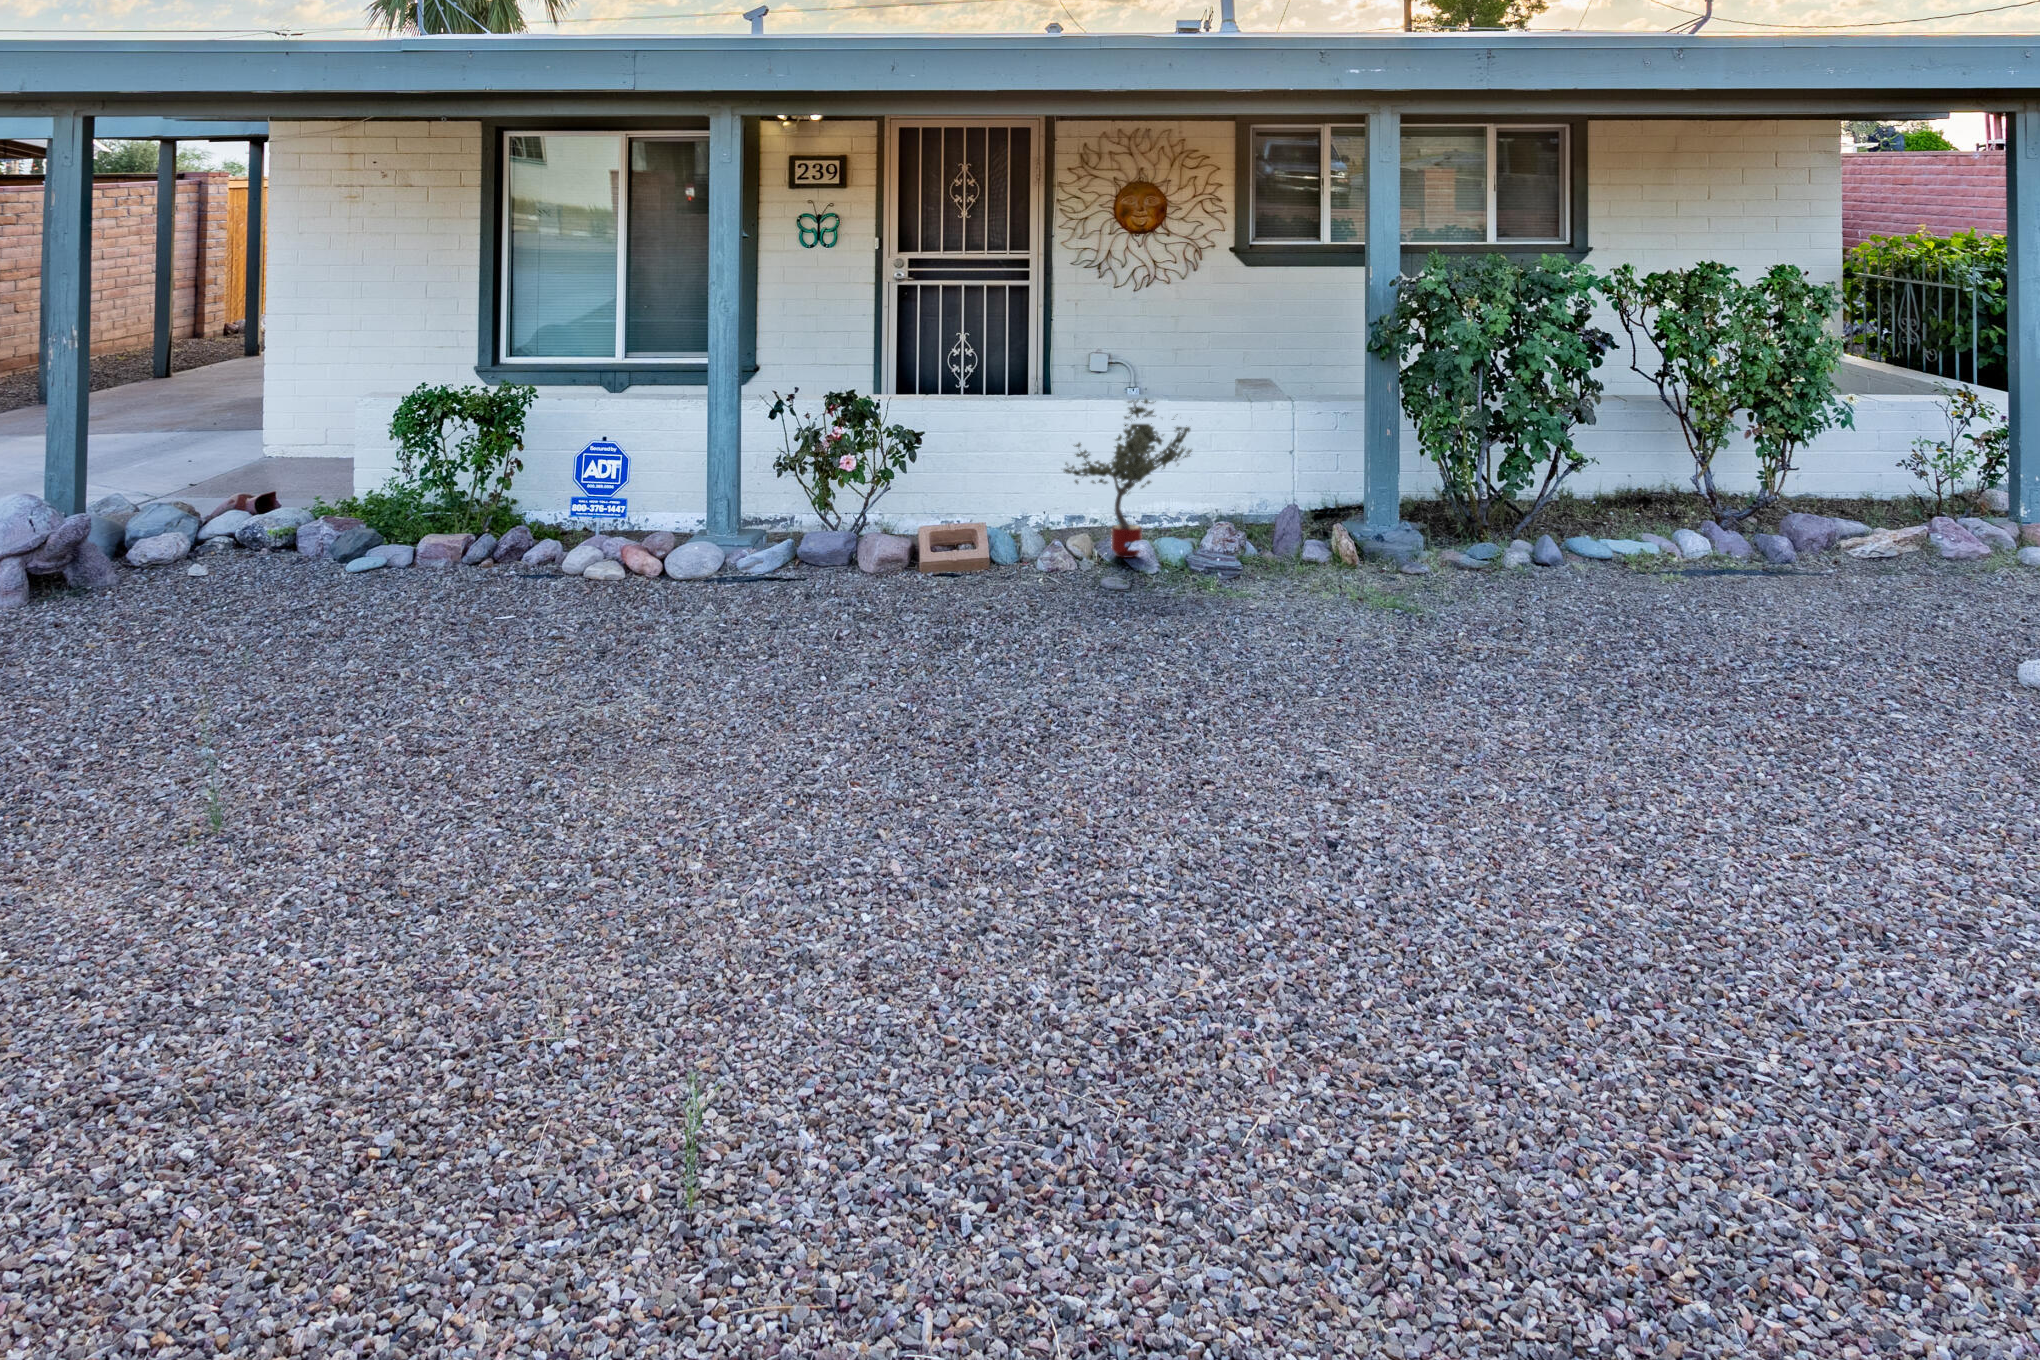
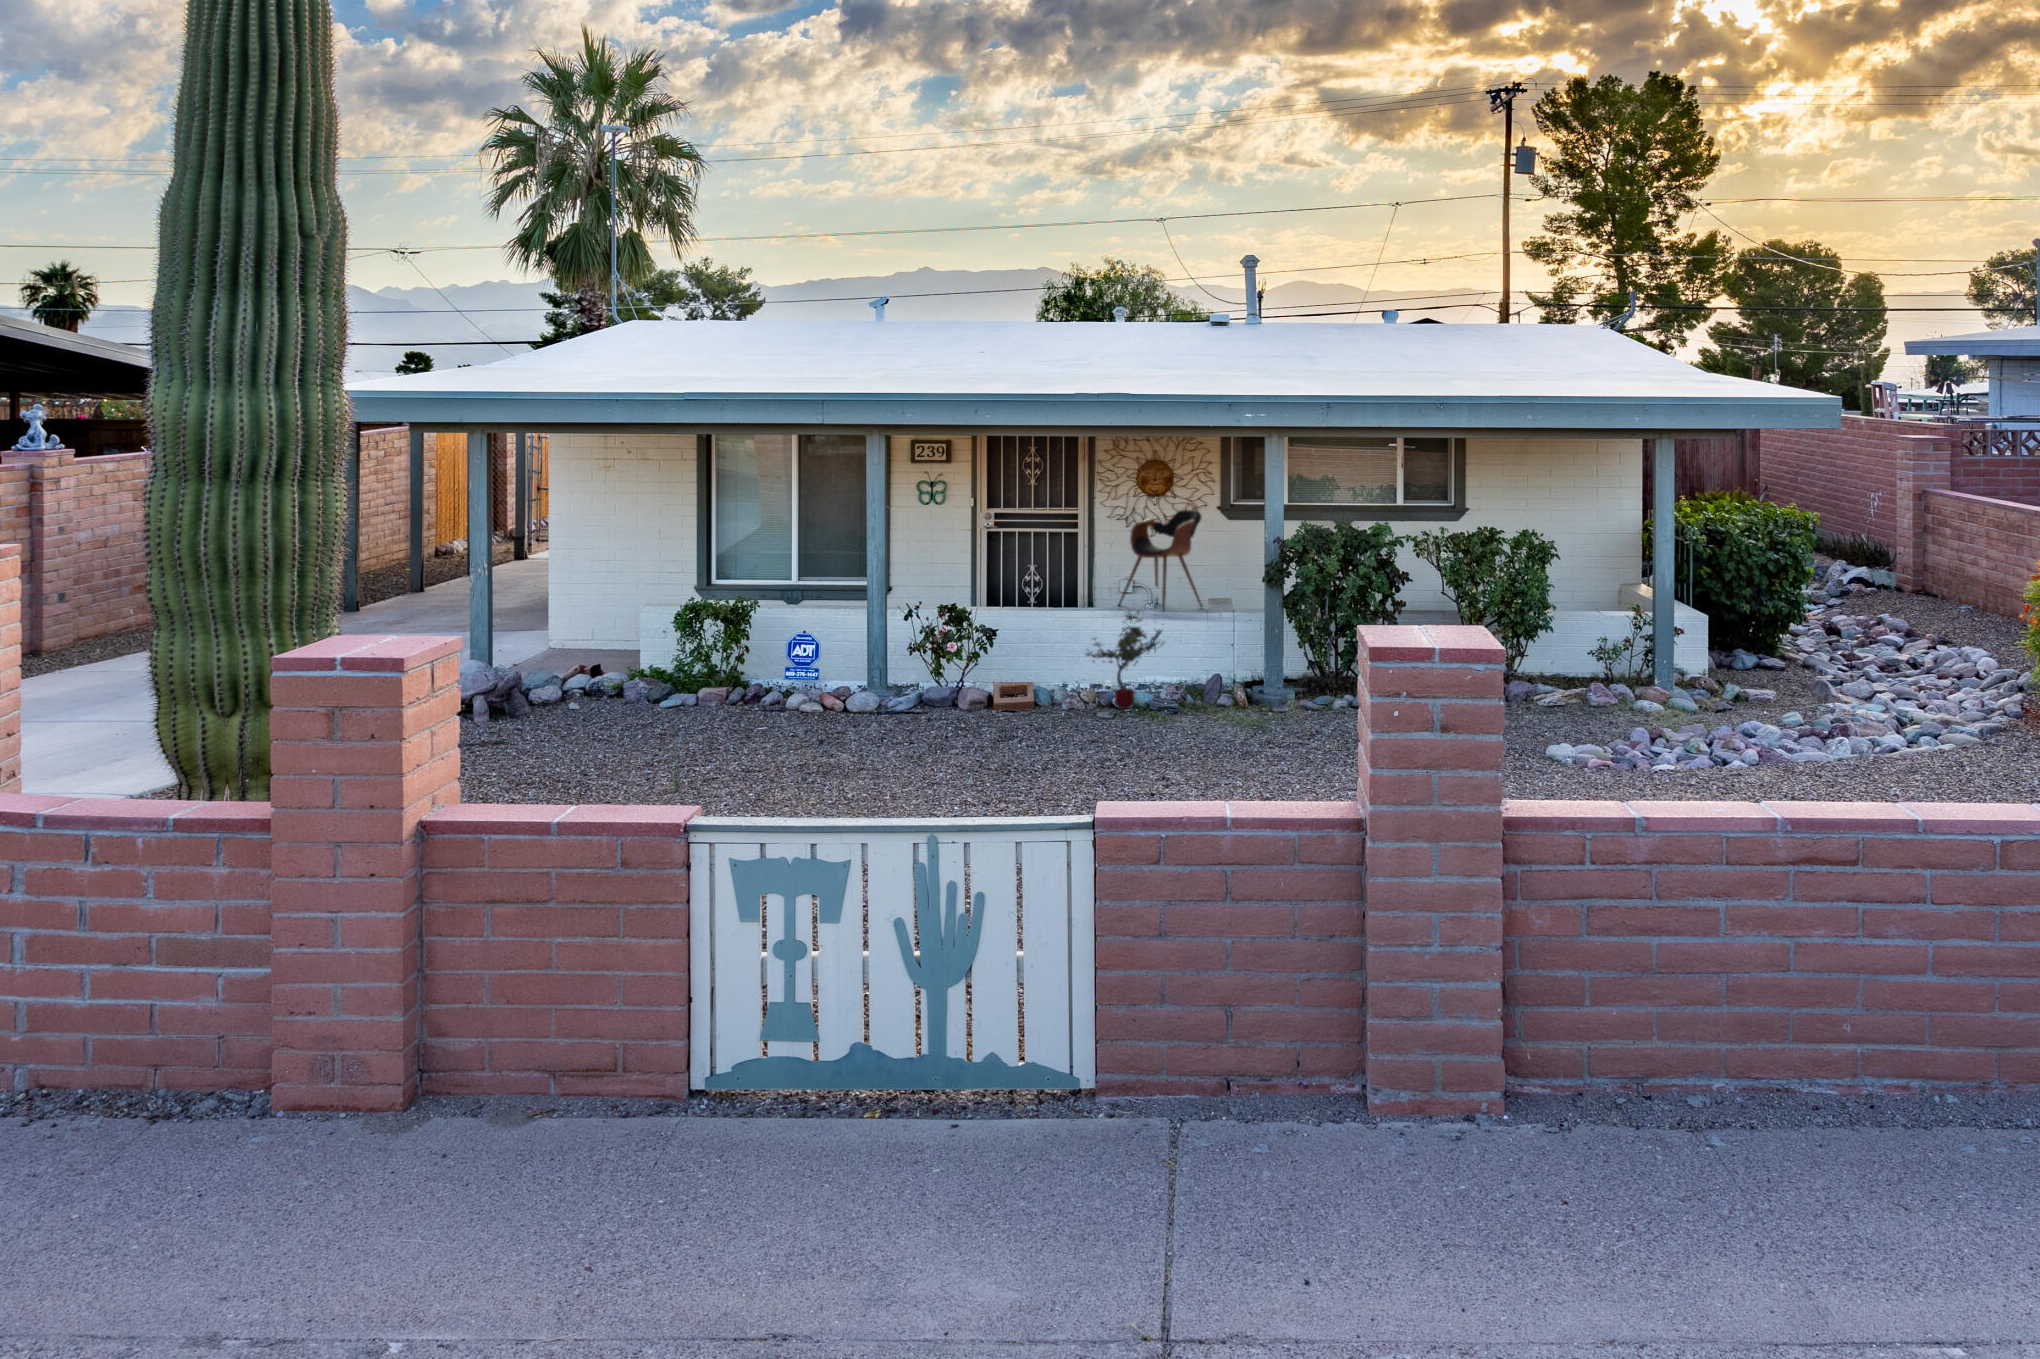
chair: none [1090,250,1215,395] -> present [1118,510,1202,609]

